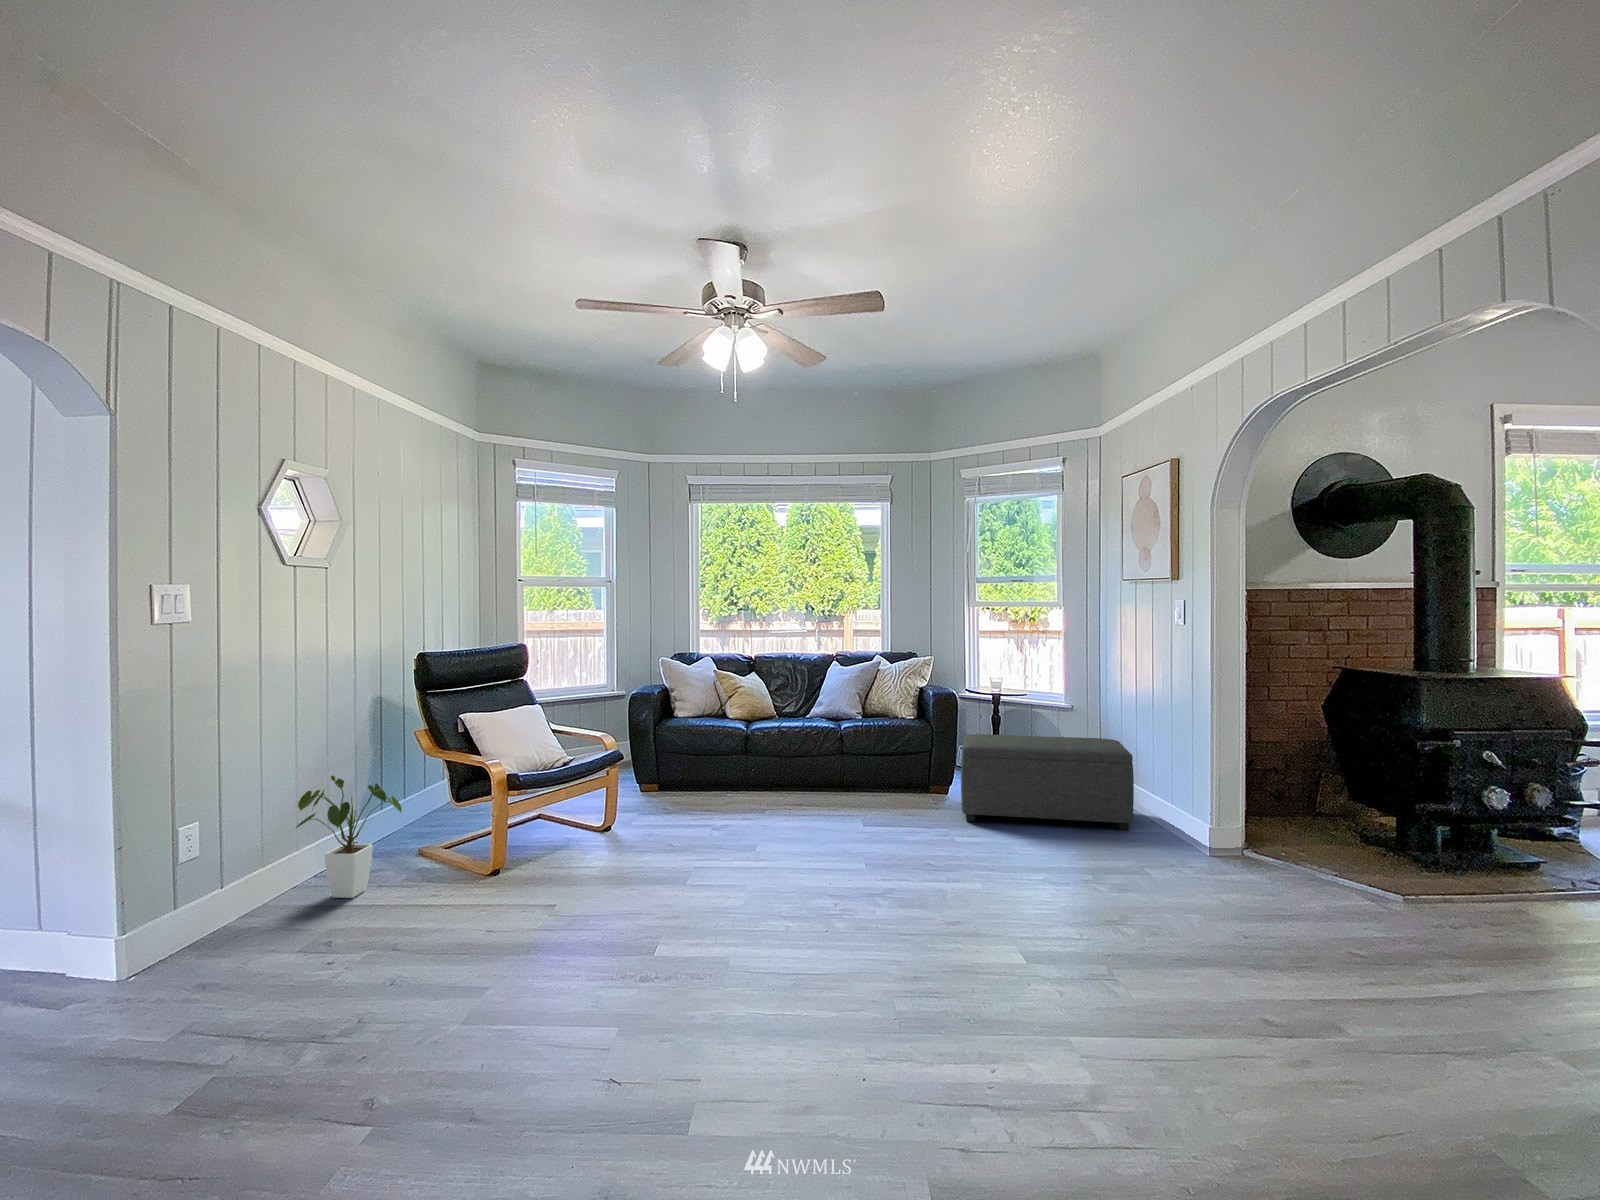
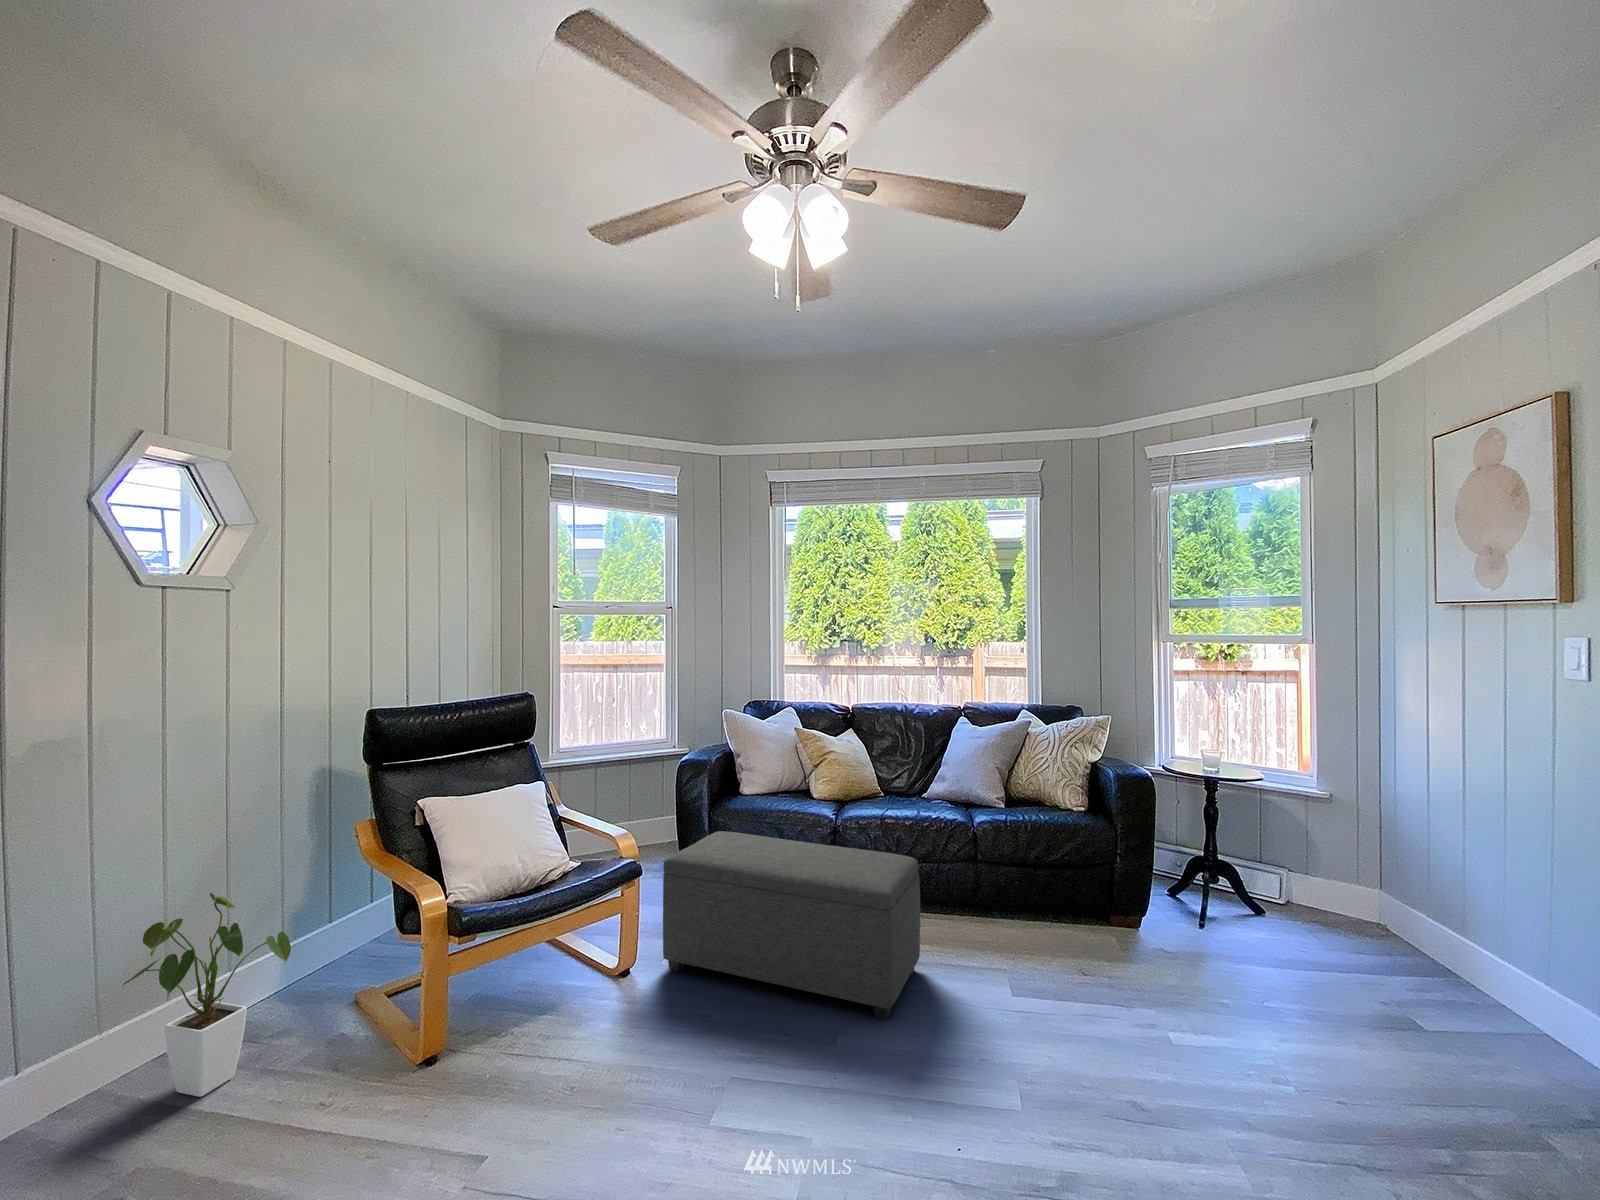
ottoman: present [961,734,1134,831] -> present [663,831,920,1020]

